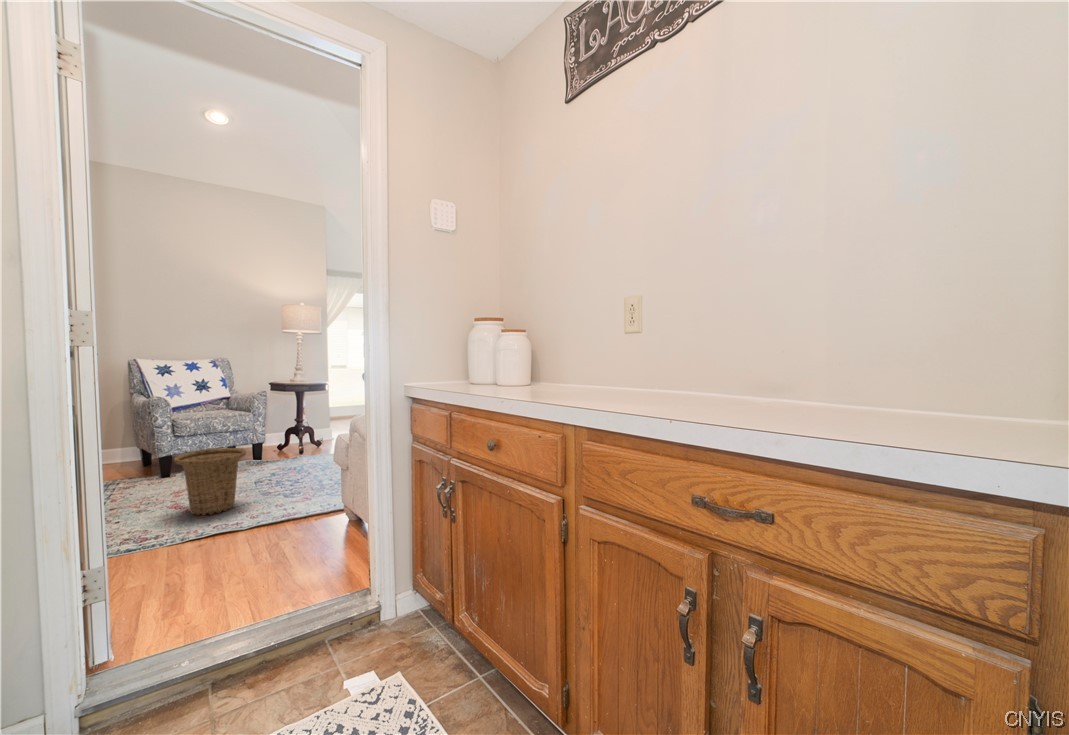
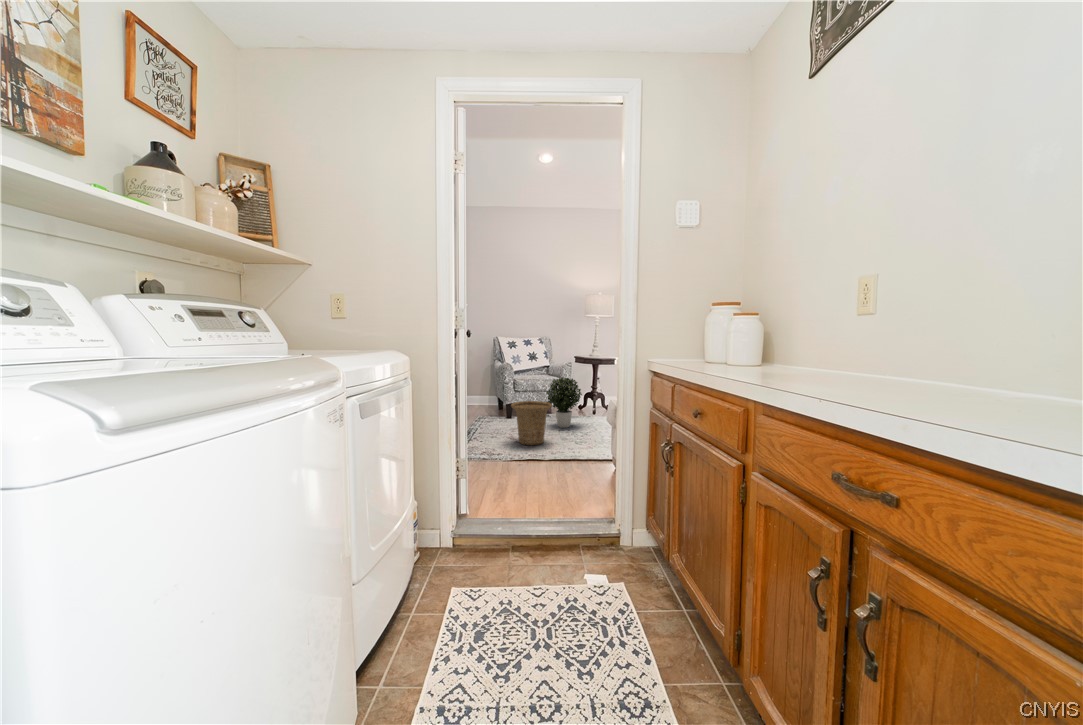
potted plant: none [232,410,288,479] -> present [546,377,582,428]

